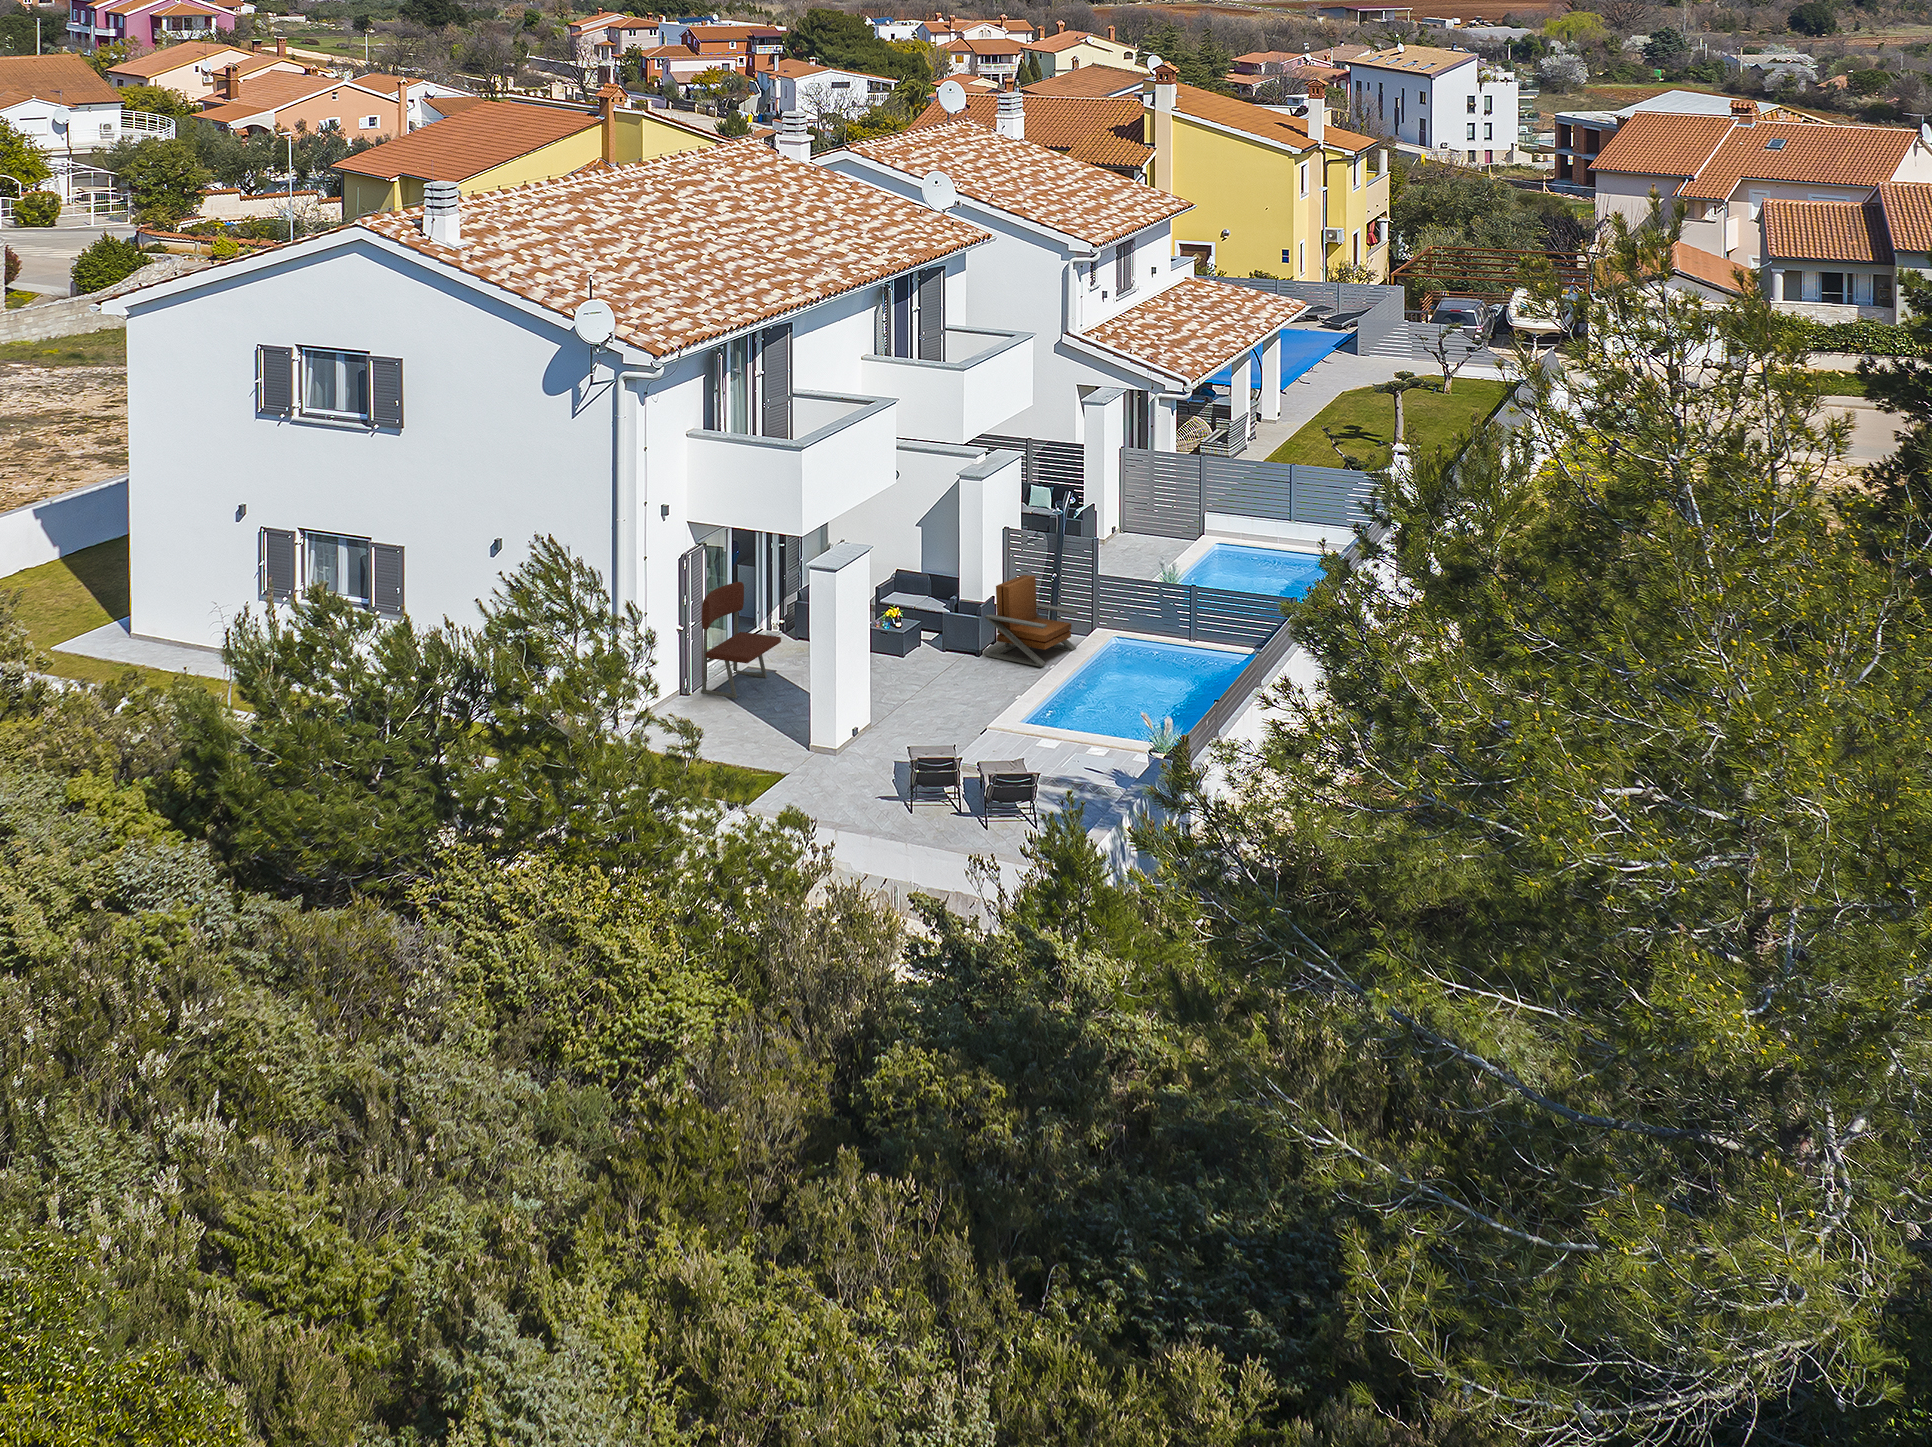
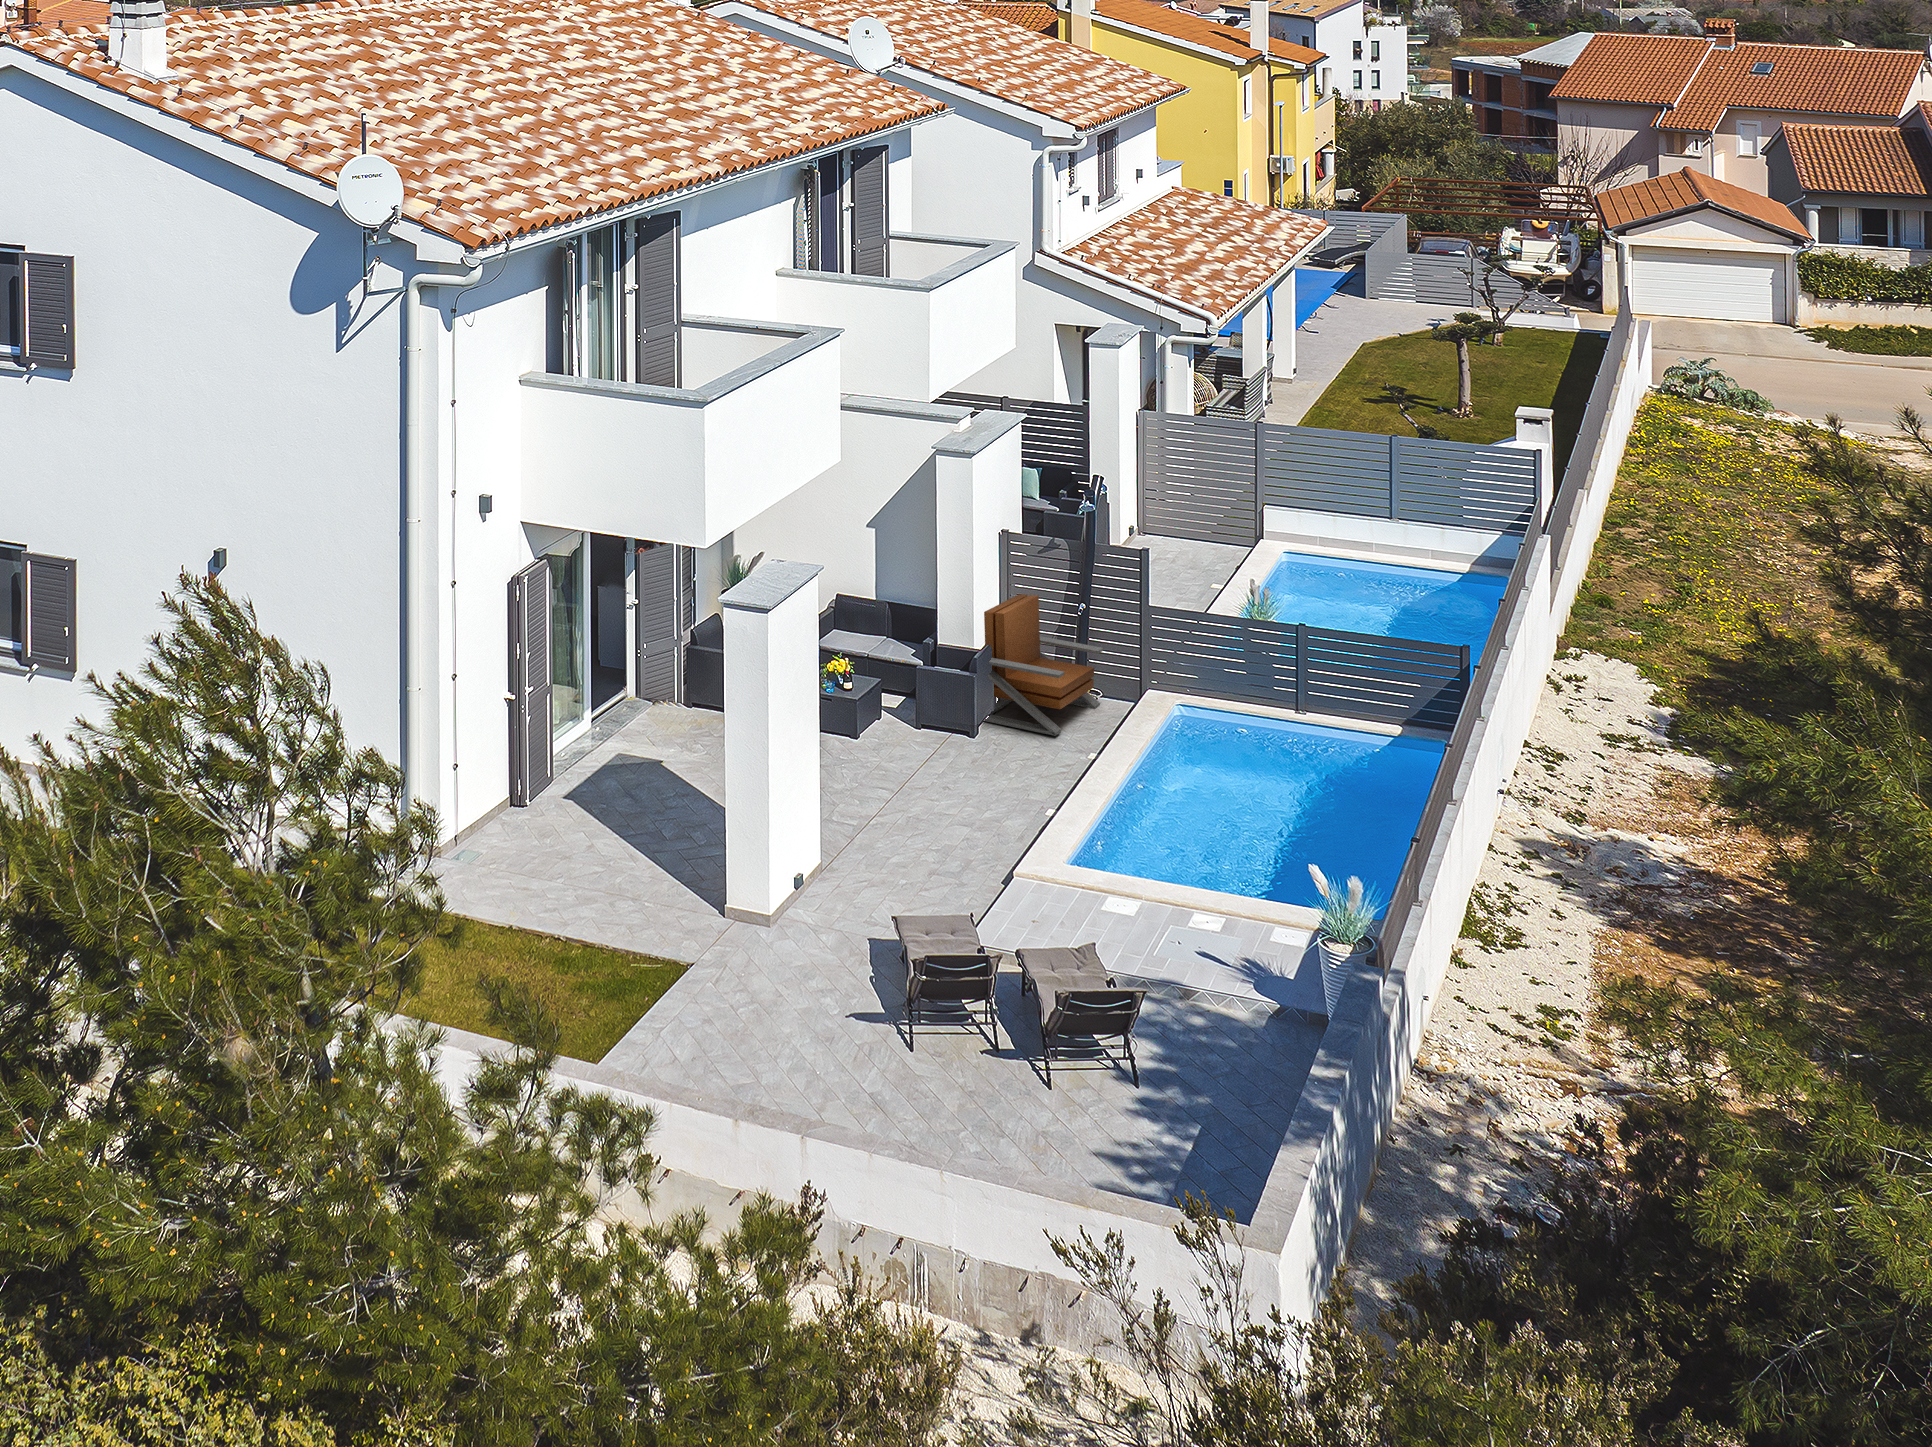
bench: present [701,582,781,698] -> none [541,608,664,793]

